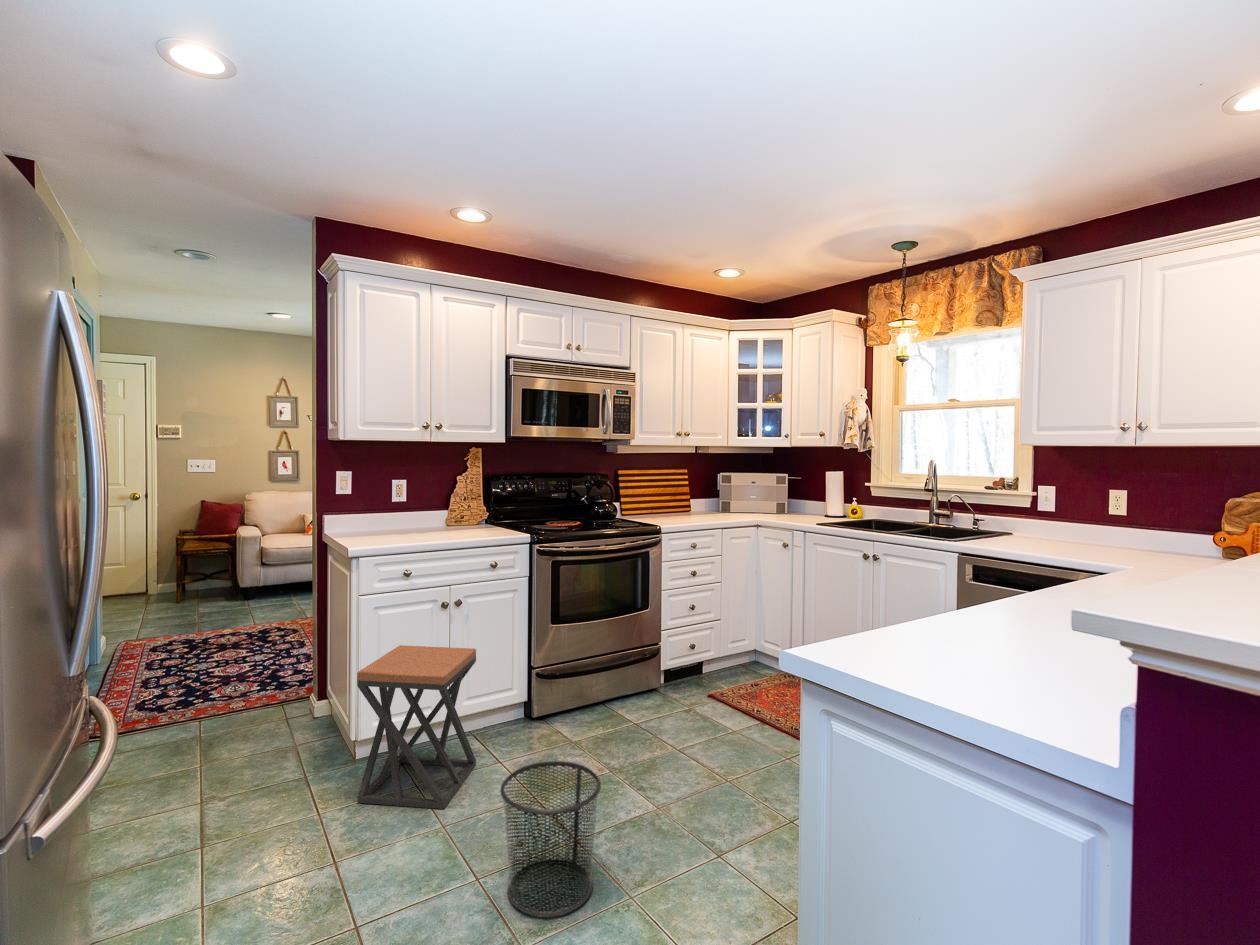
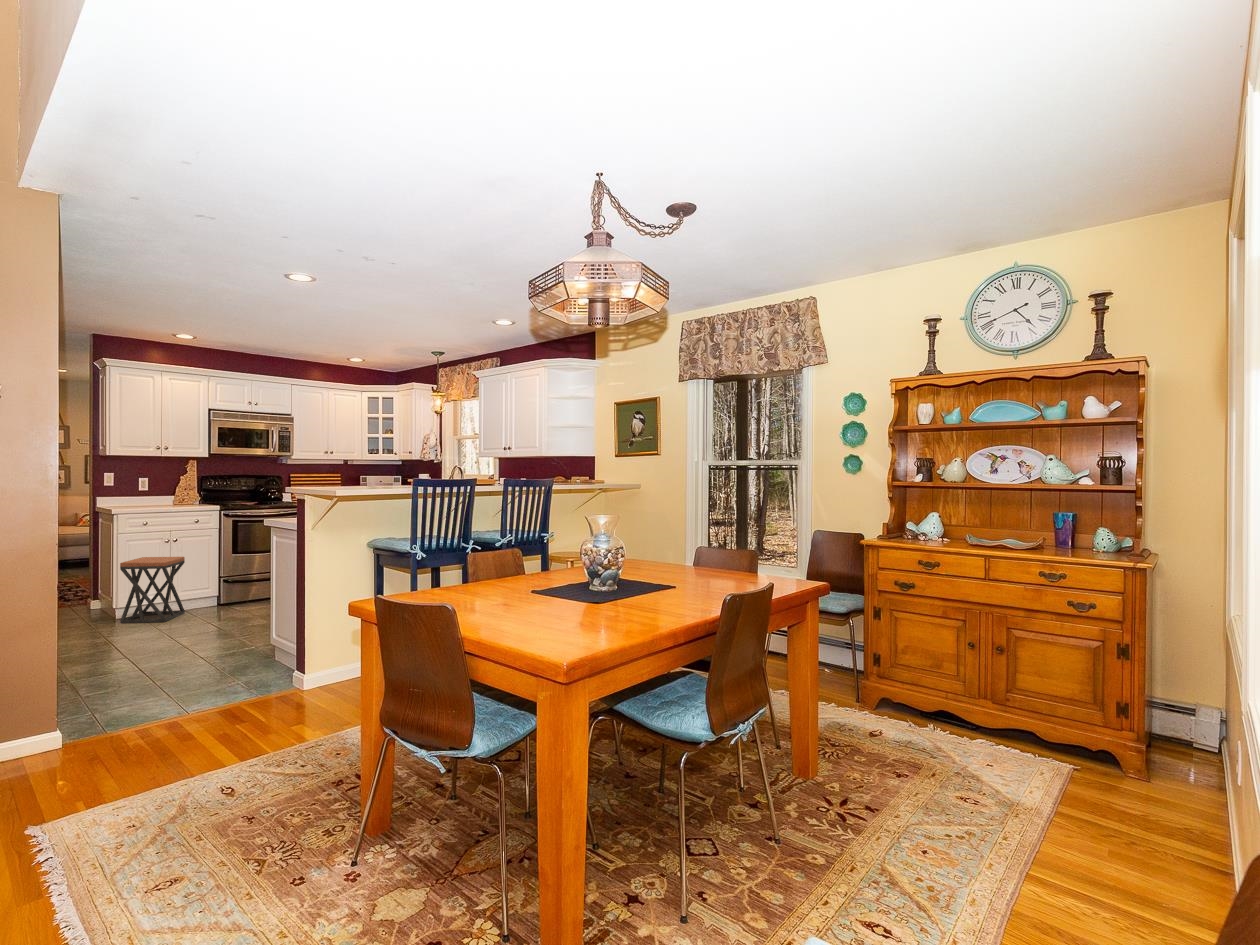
waste bin: present [500,761,601,917] -> none [185,587,230,635]

